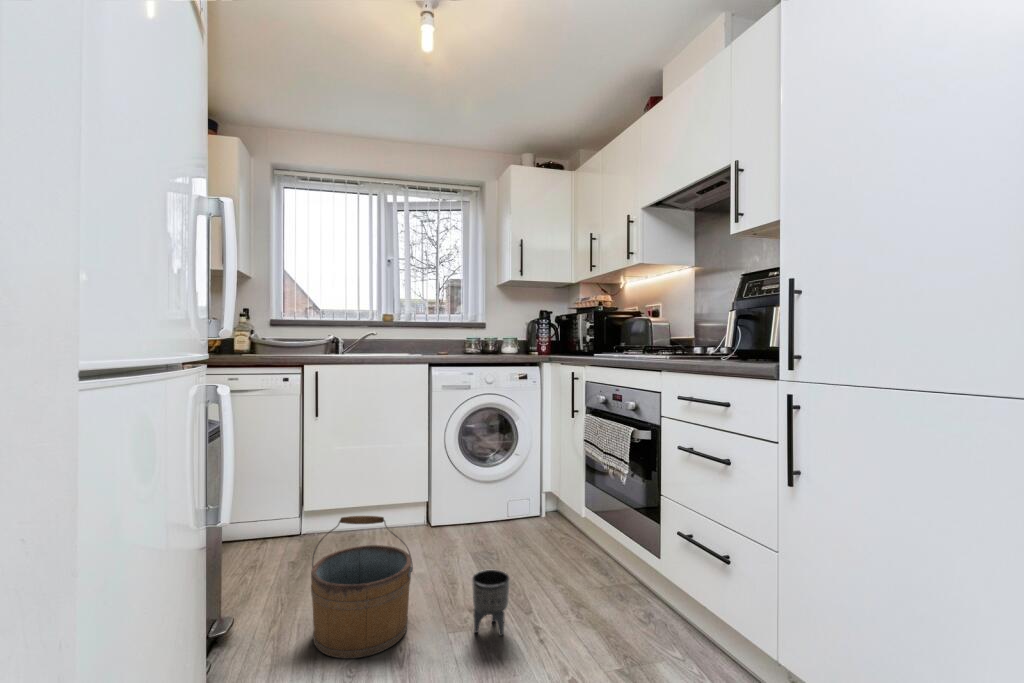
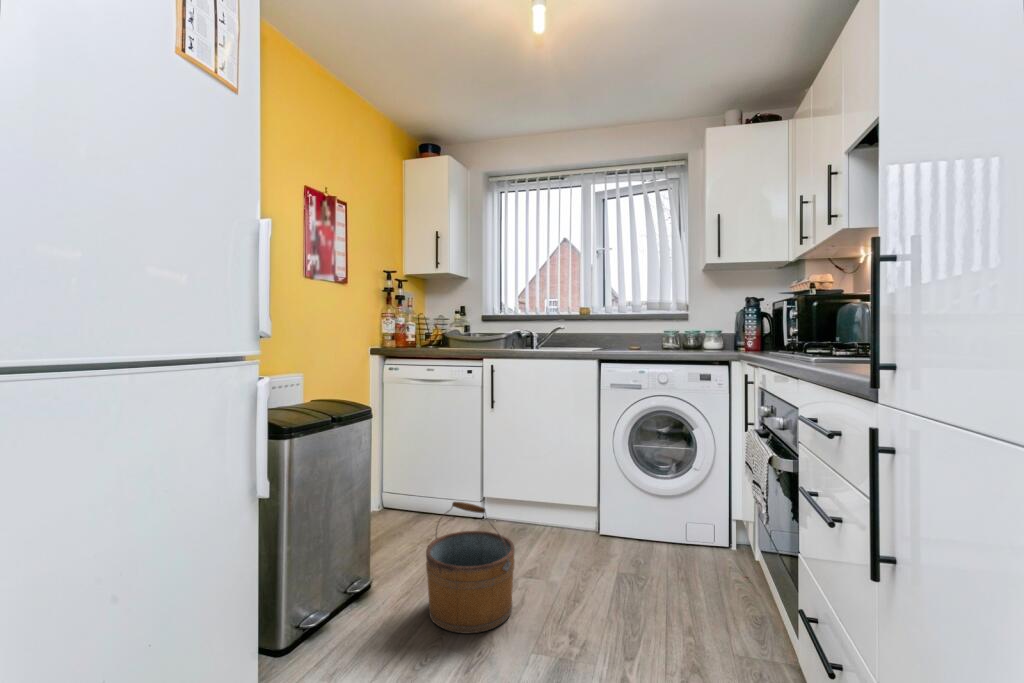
planter: present [472,569,509,636] -> none [560,584,601,659]

